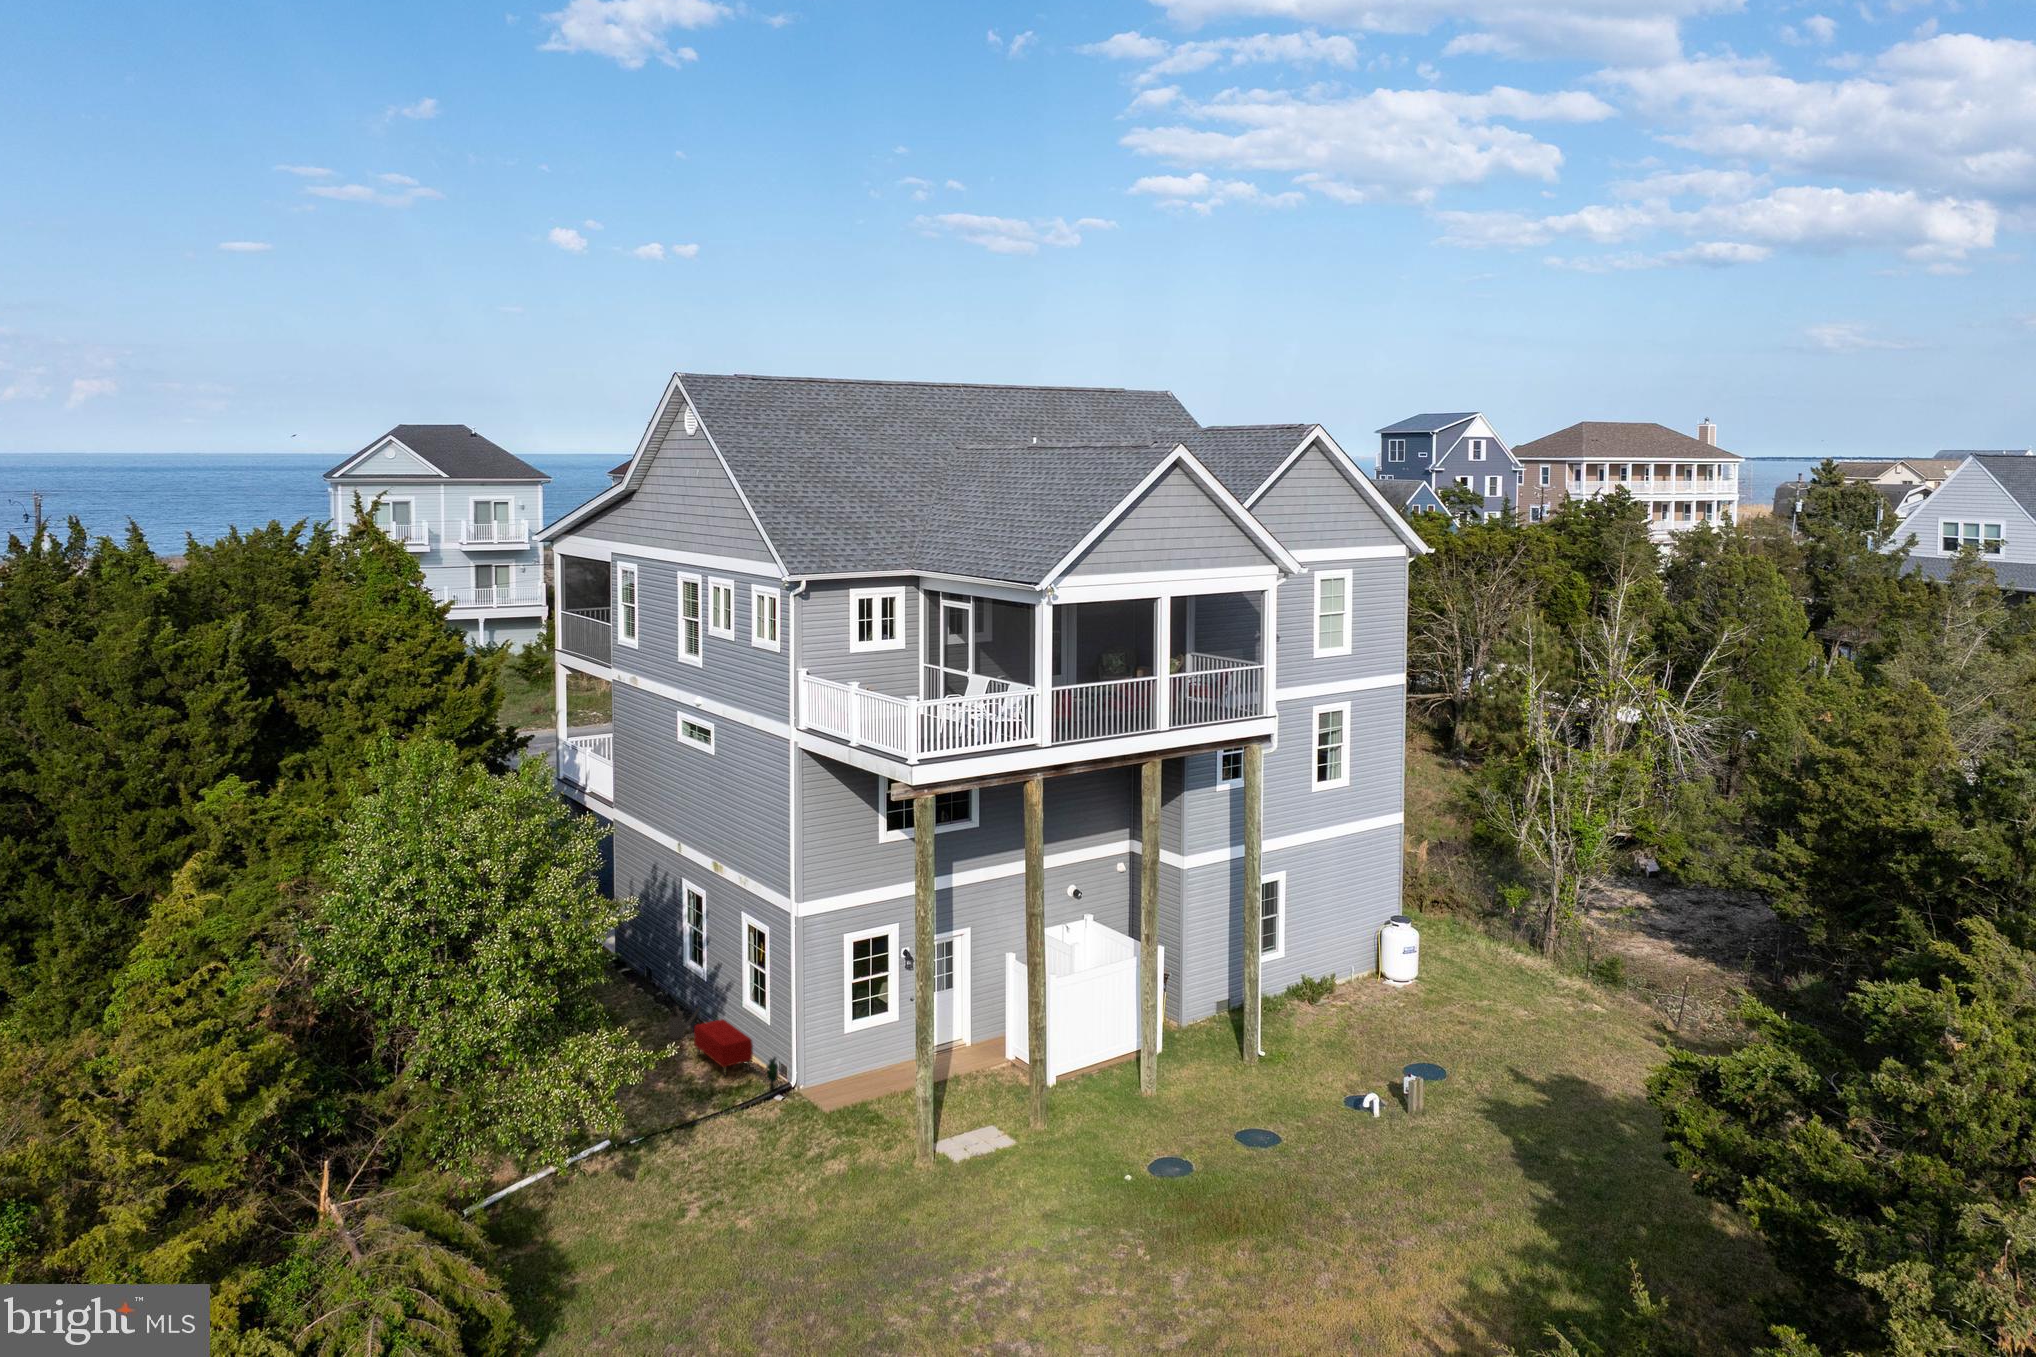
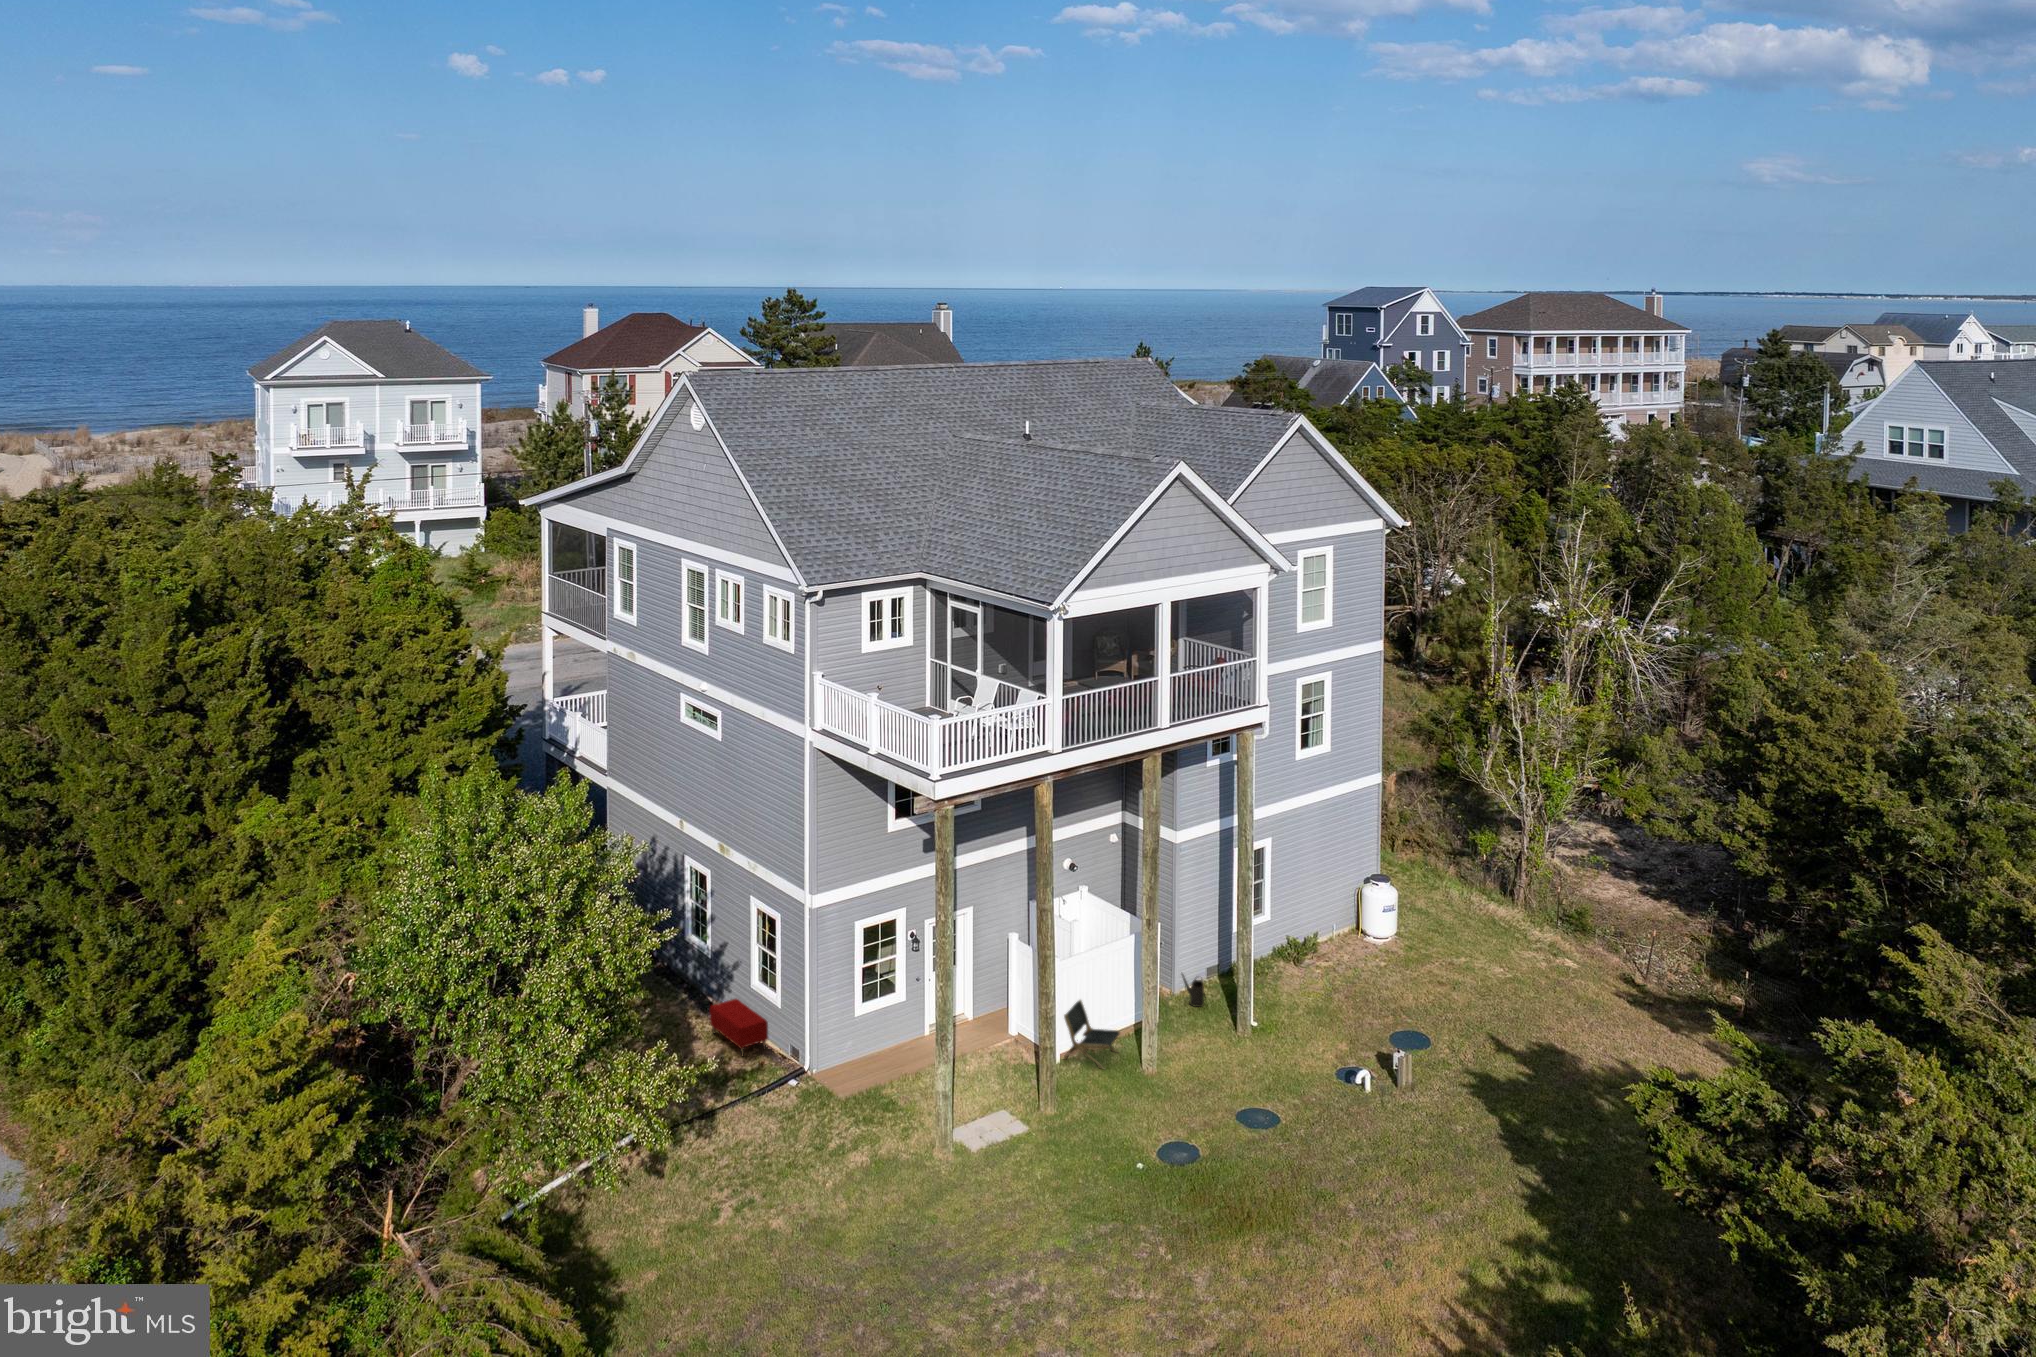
watering can: present [668,1006,700,1039] -> present [1182,974,1205,1007]
lounge chair: none [1058,1023,1120,1096] -> present [1064,1000,1120,1069]
decorative plant: present [765,1057,781,1091] -> none [781,1040,800,1072]

